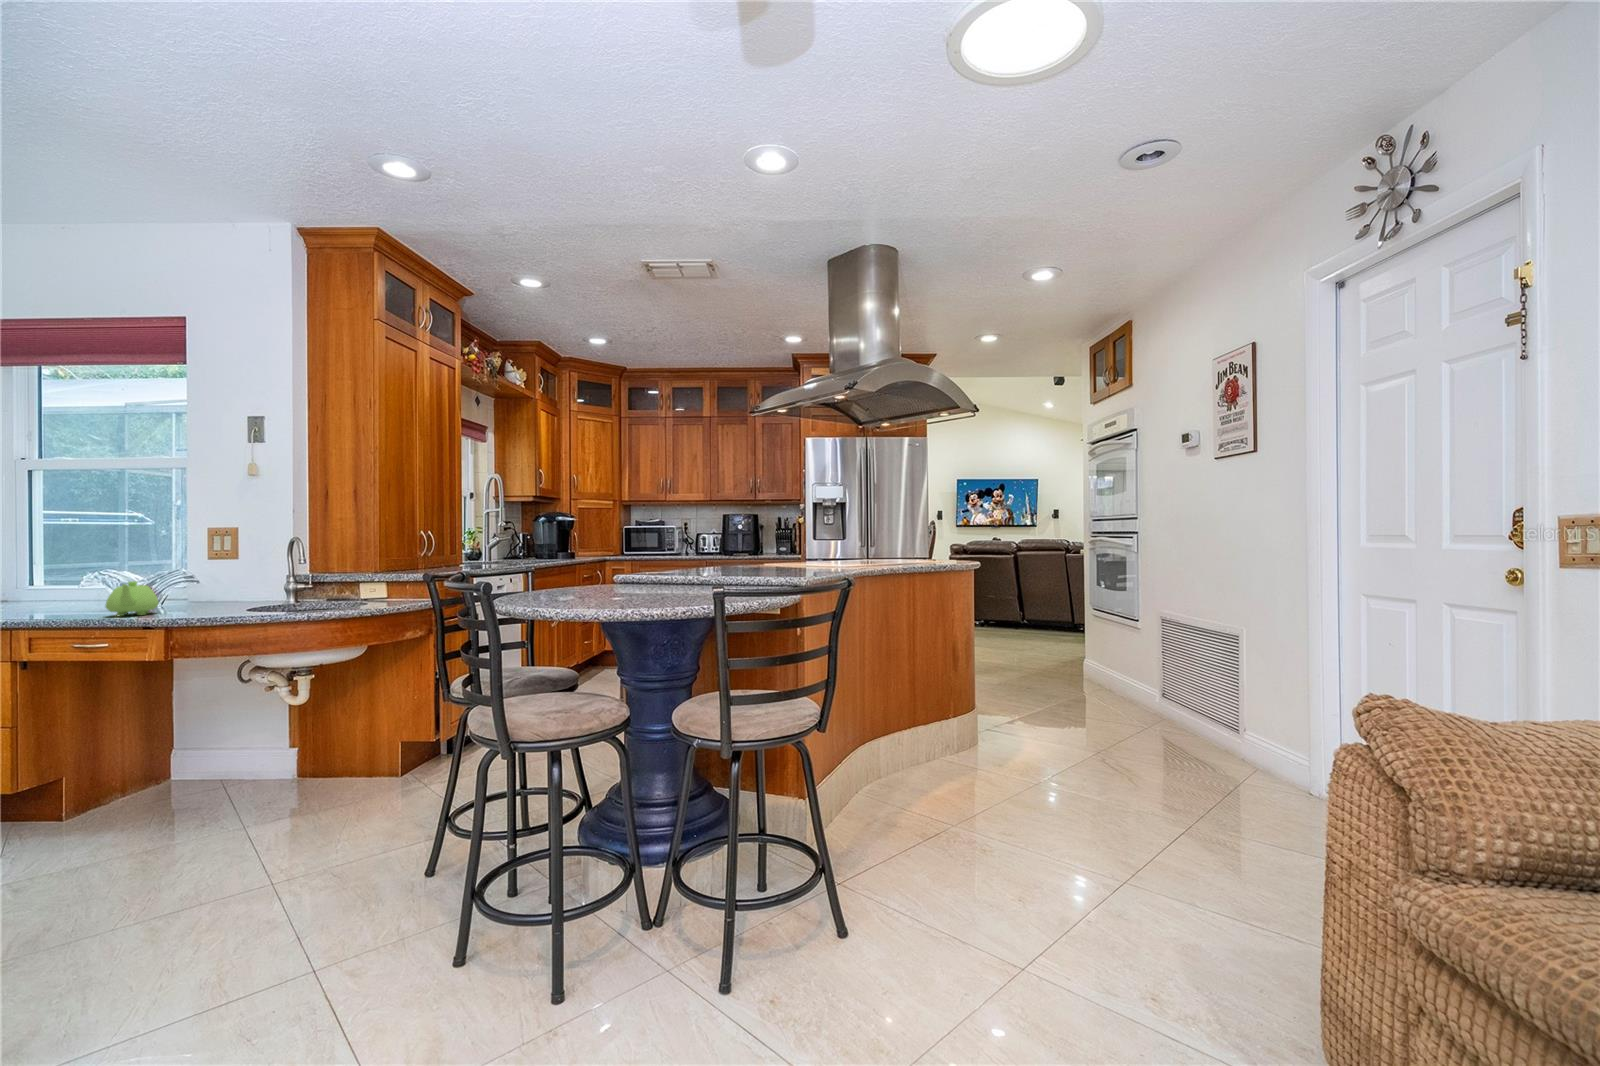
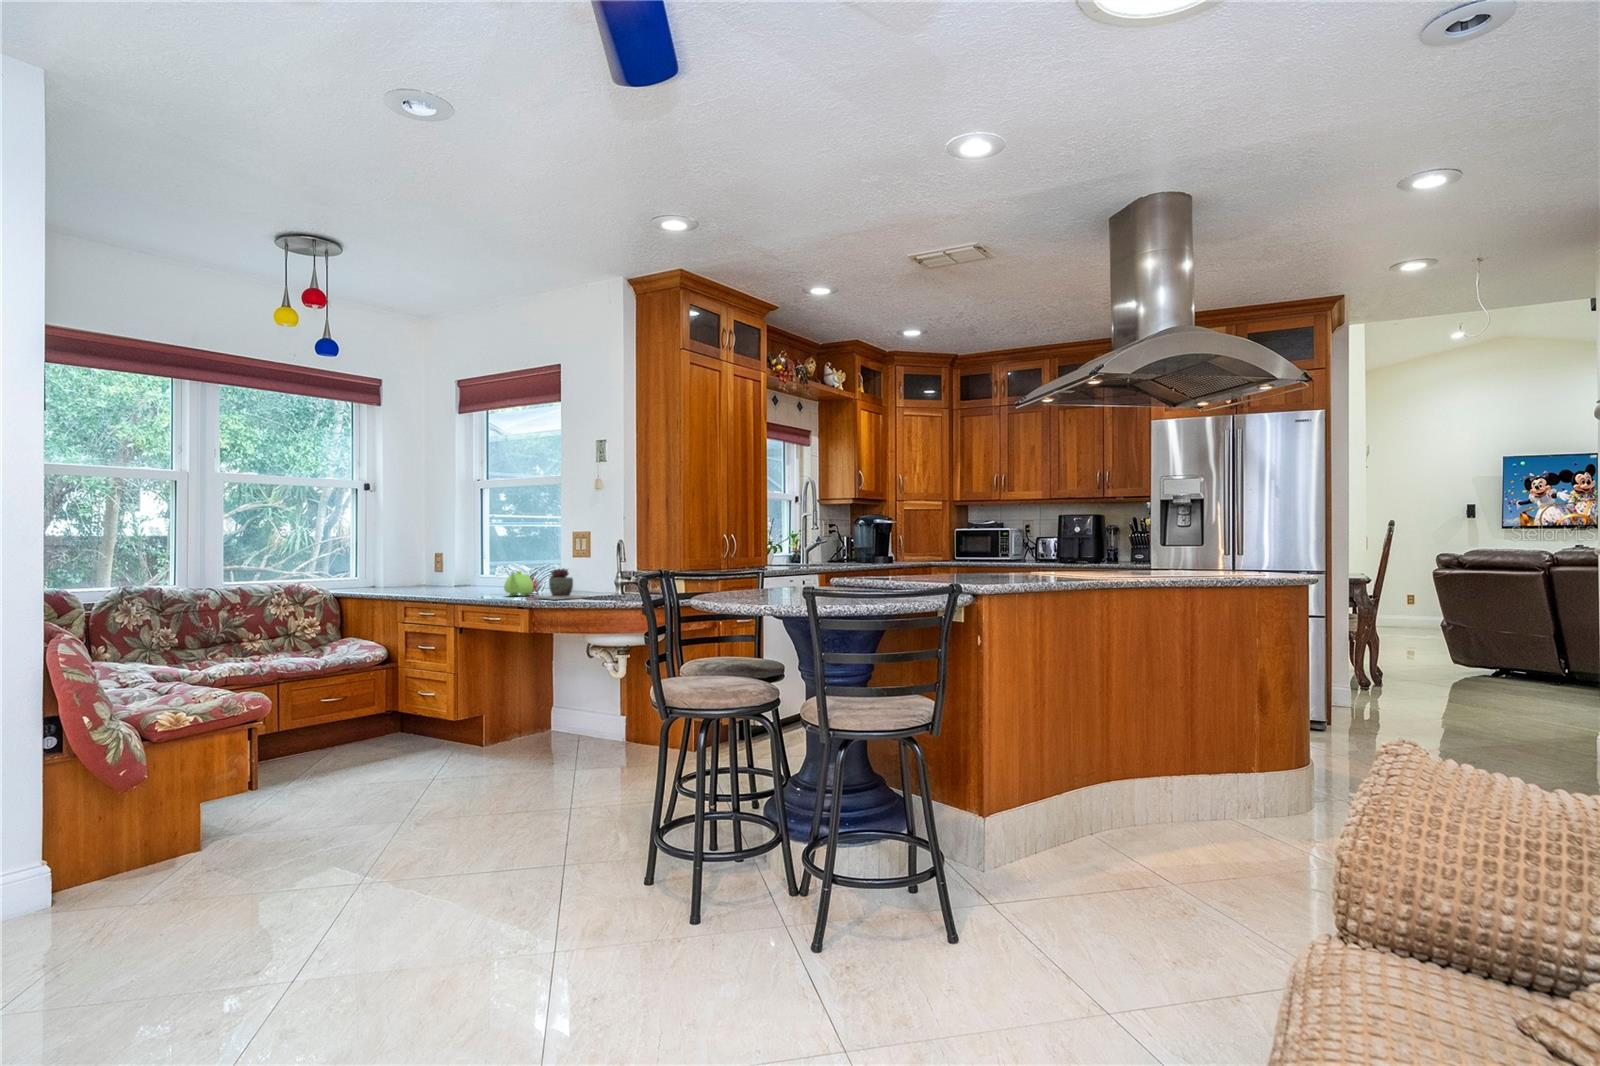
succulent plant: none [171,576,265,619] -> present [535,569,588,600]

